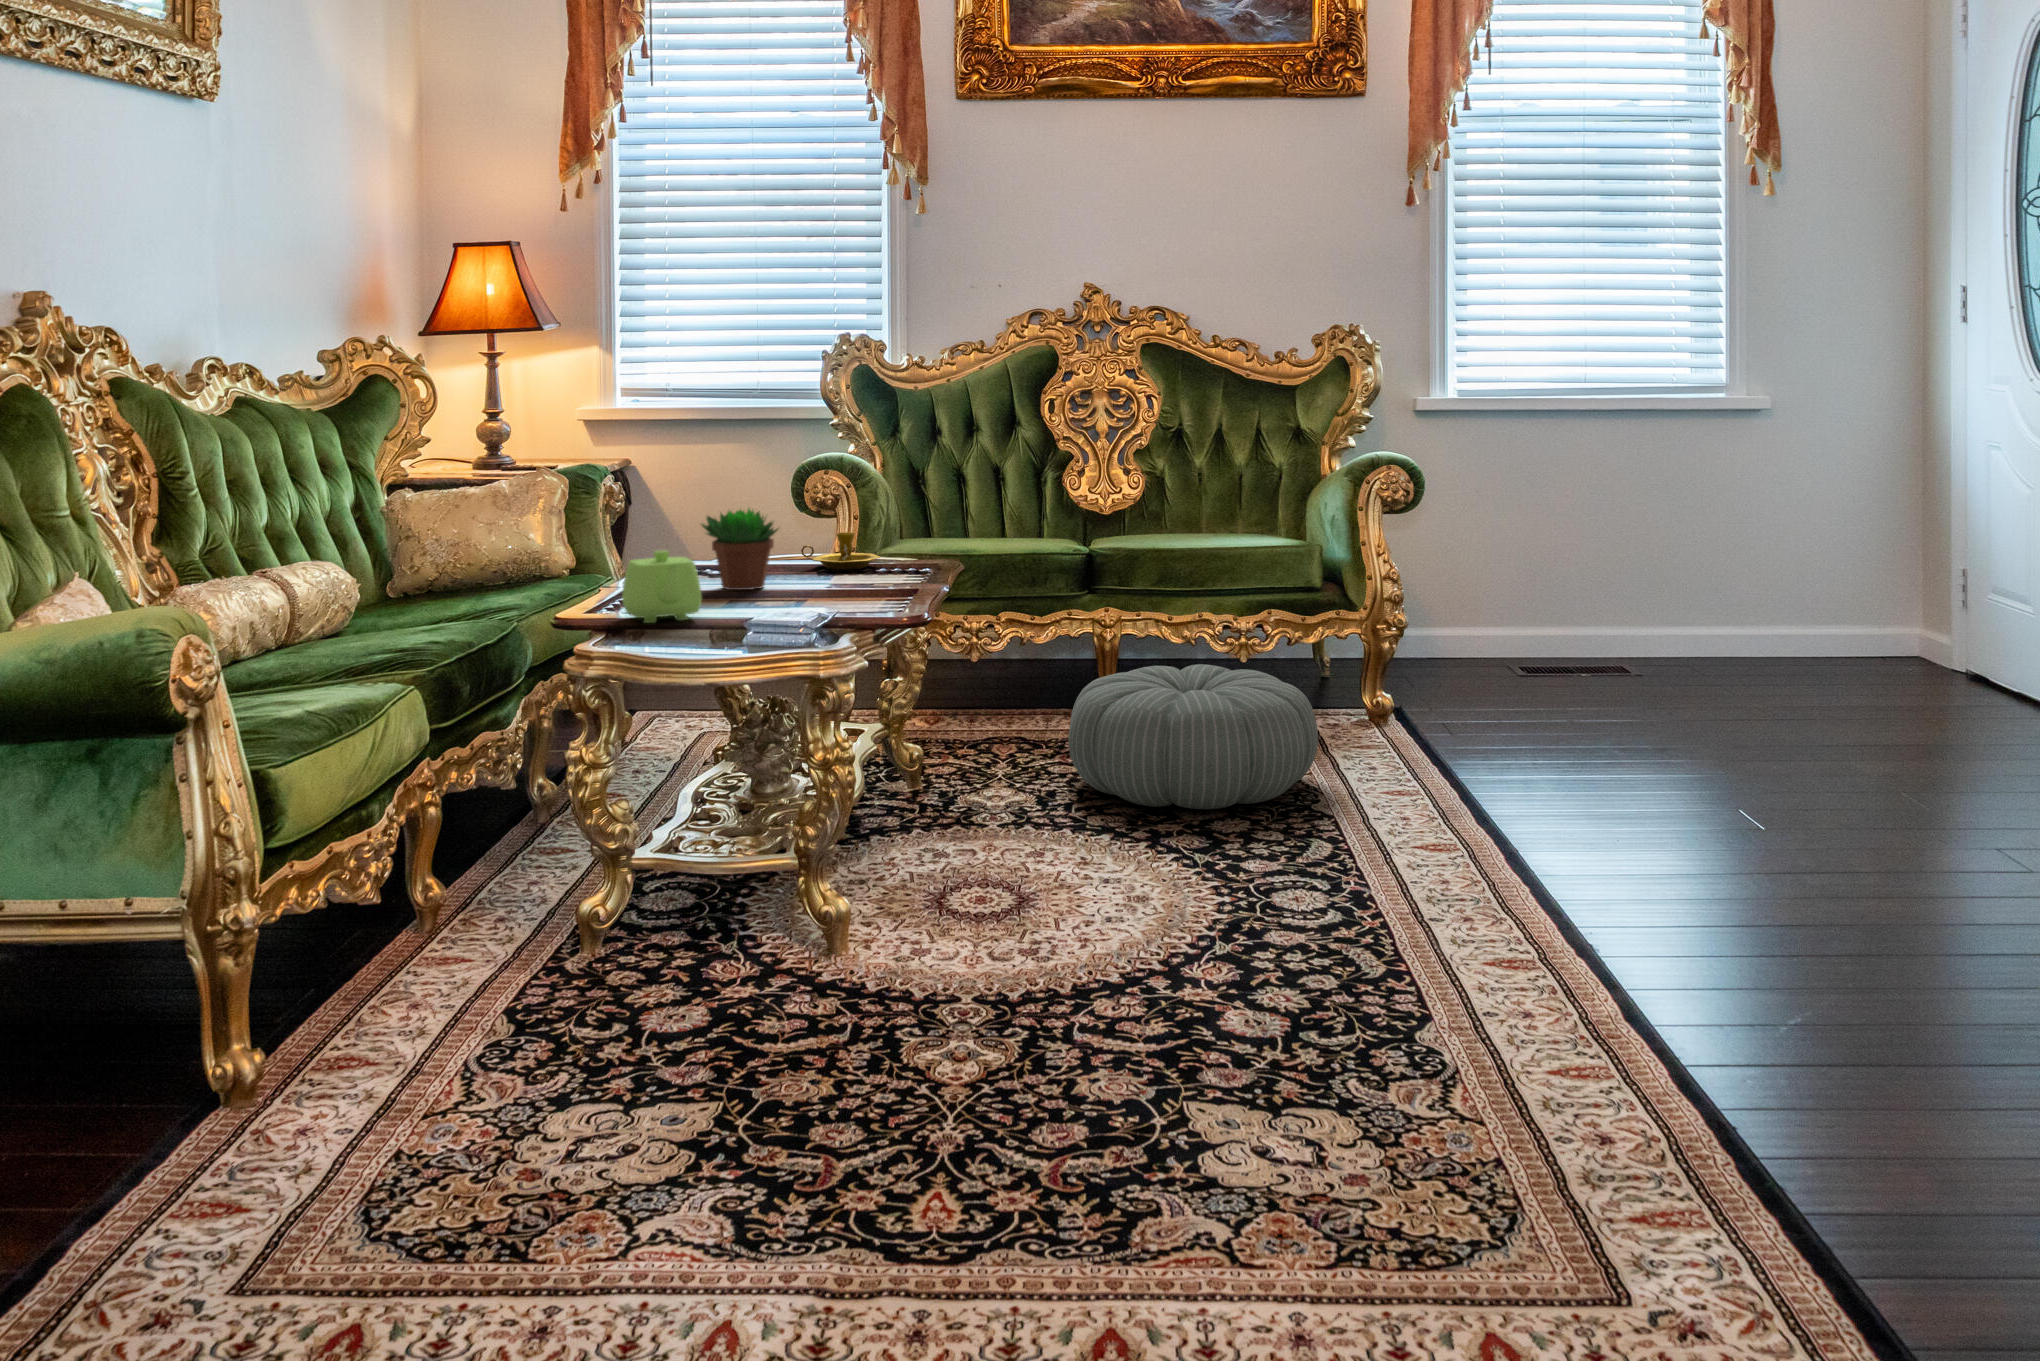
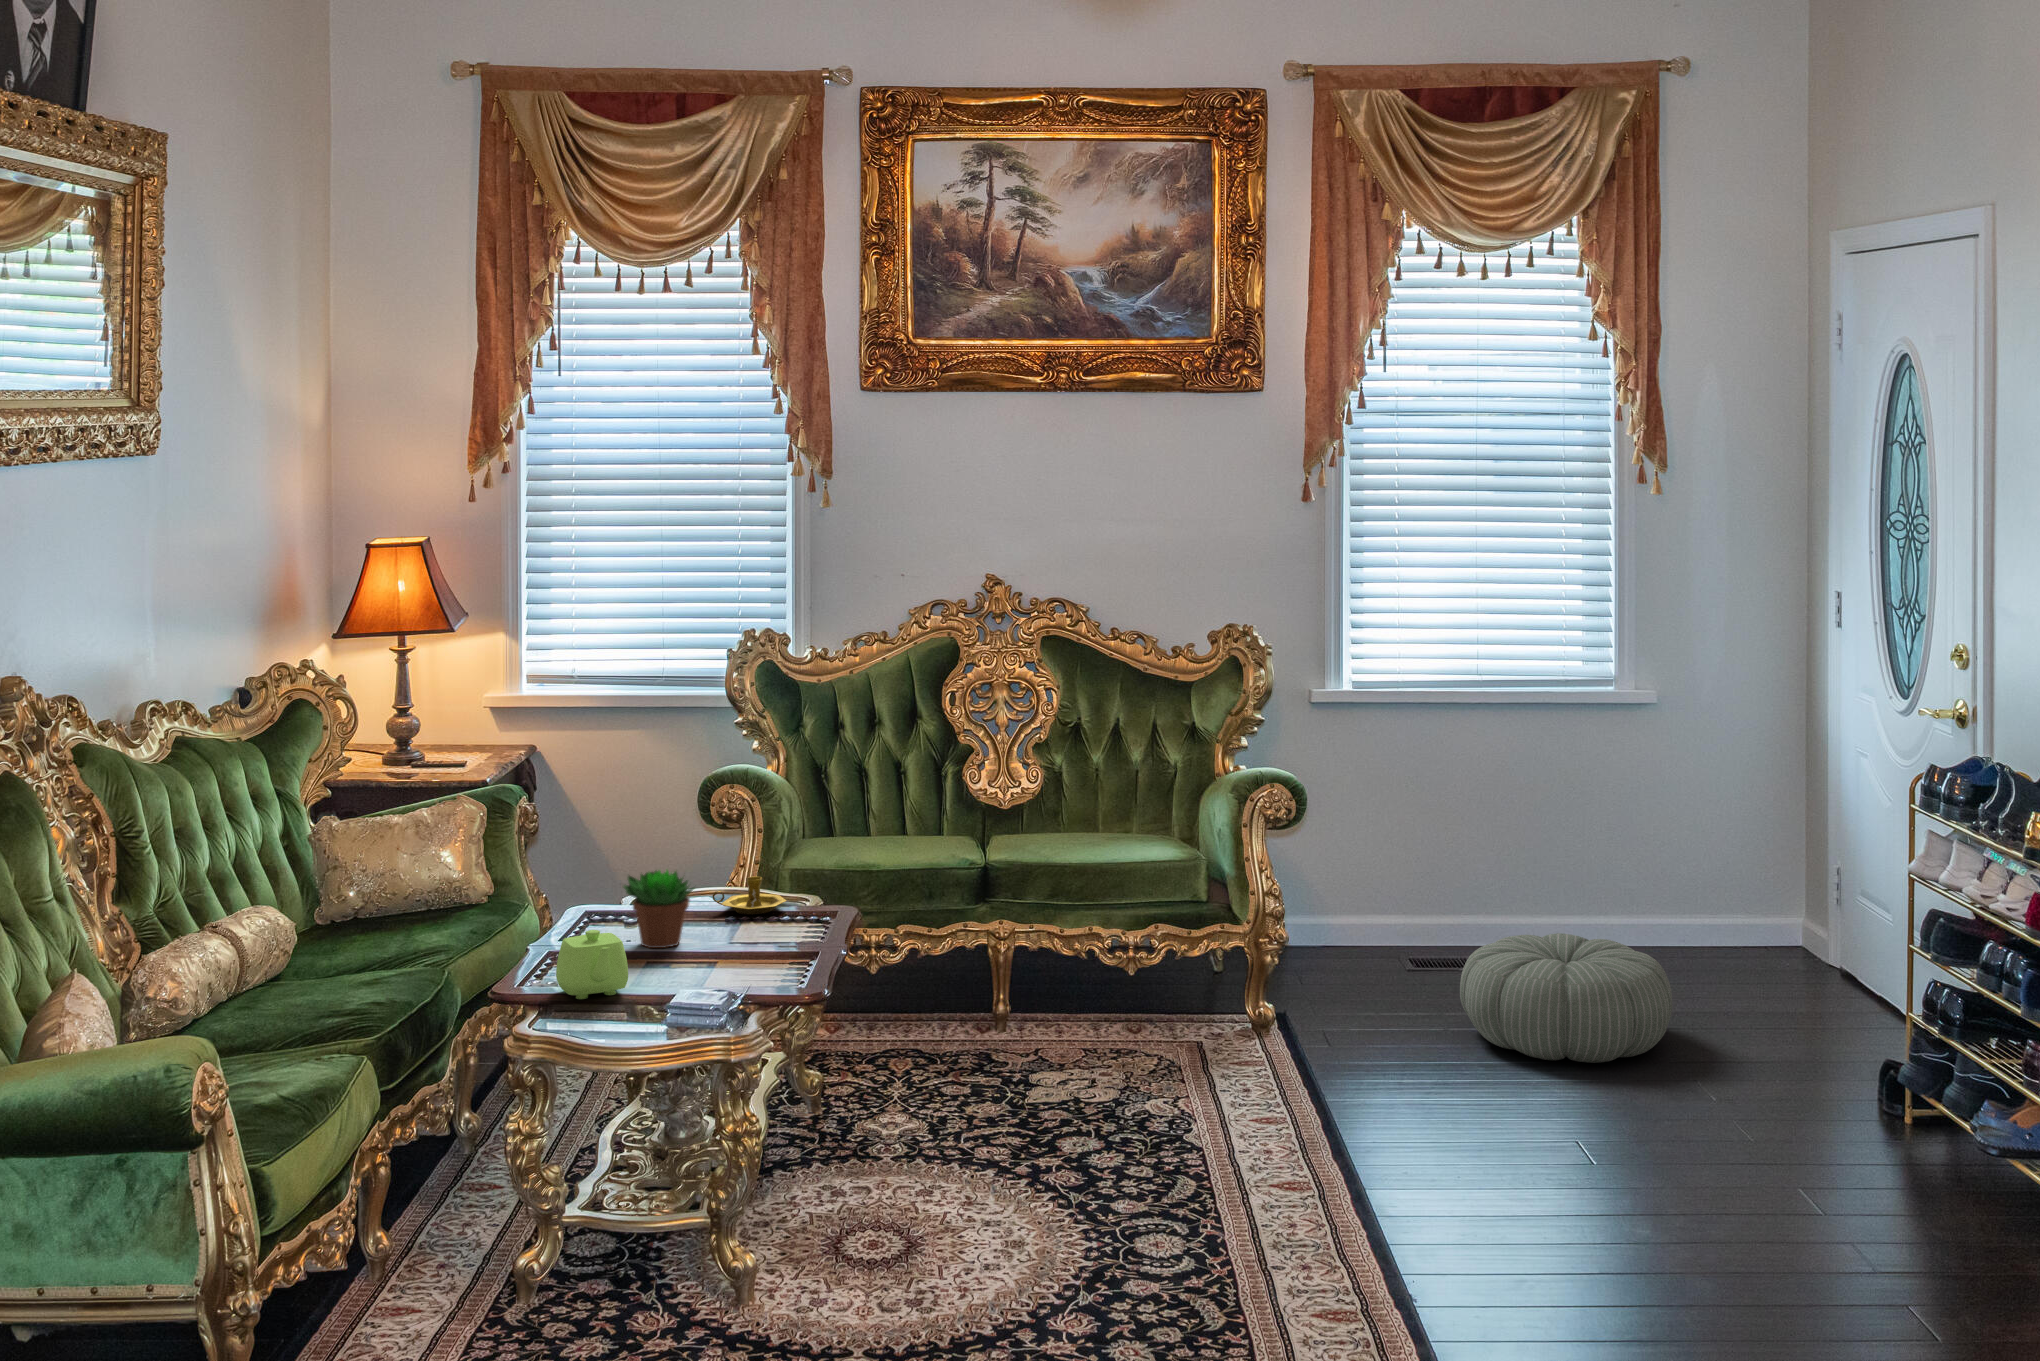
pouf: present [1068,664,1318,810] -> present [1460,933,1672,1063]

